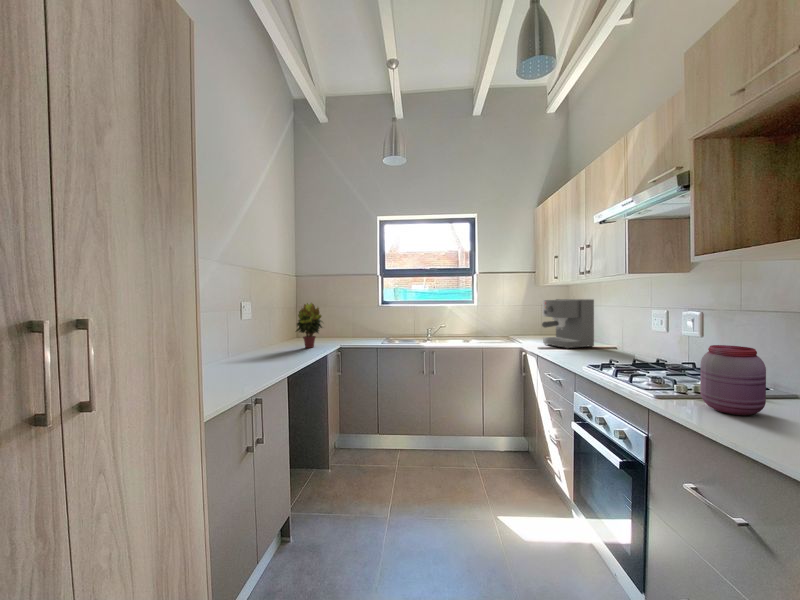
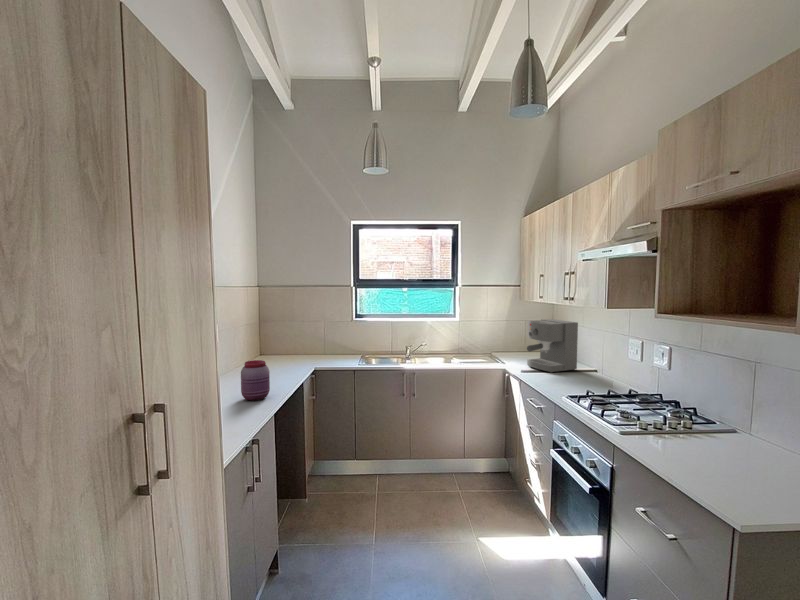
potted plant: present [296,303,323,348] -> none [264,322,297,373]
jar: present [700,345,766,415] -> present [241,360,270,401]

